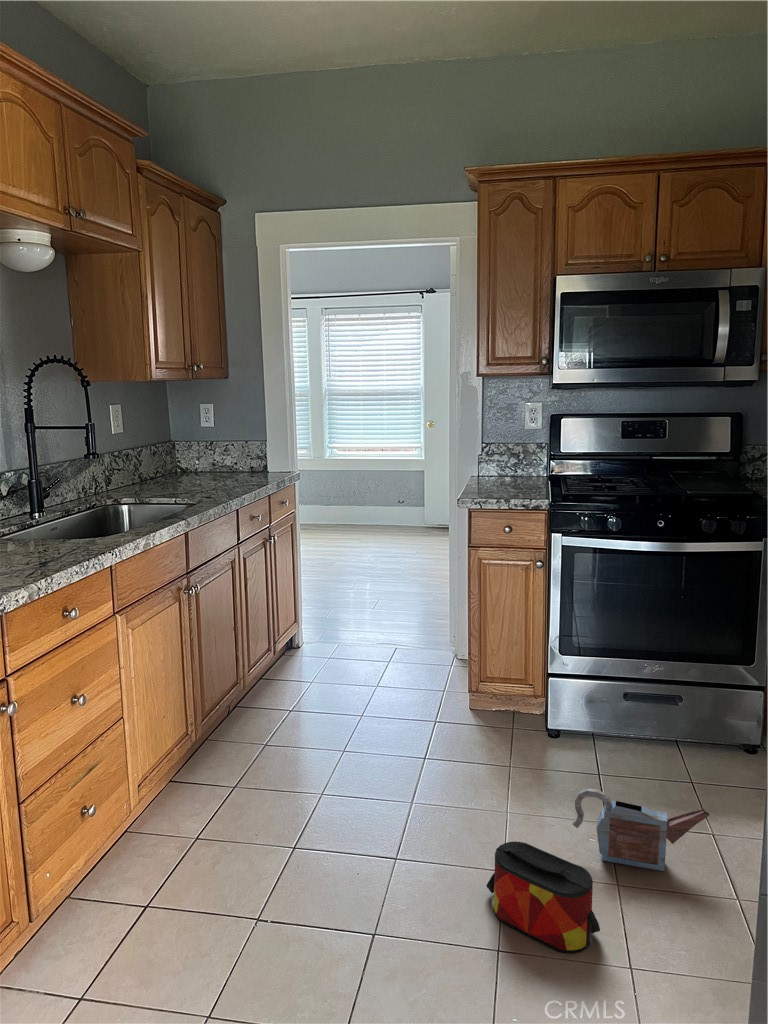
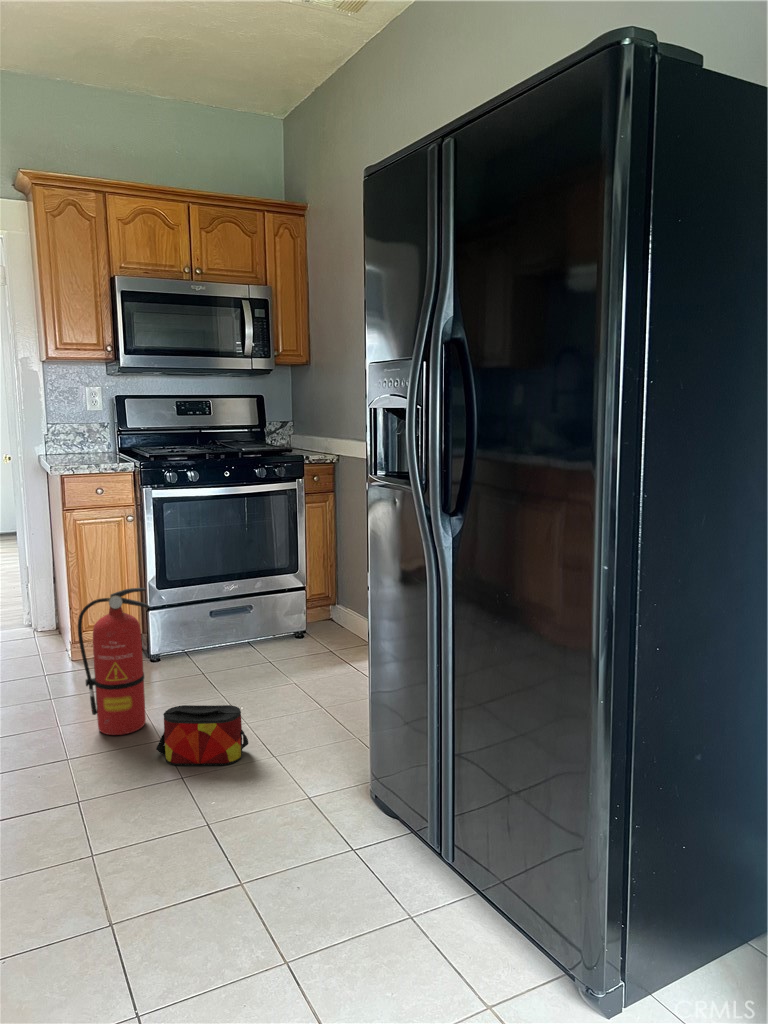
fire extinguisher: none [431,670,514,842] -> present [78,588,150,735]
watering can: present [572,788,709,871] -> none [205,656,298,716]

